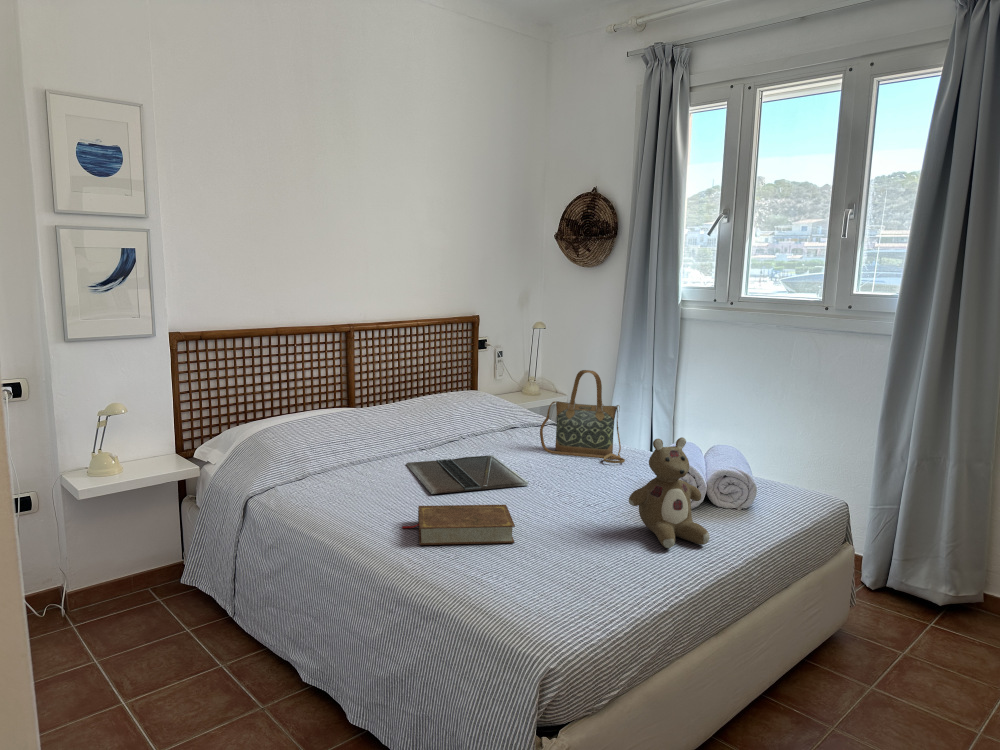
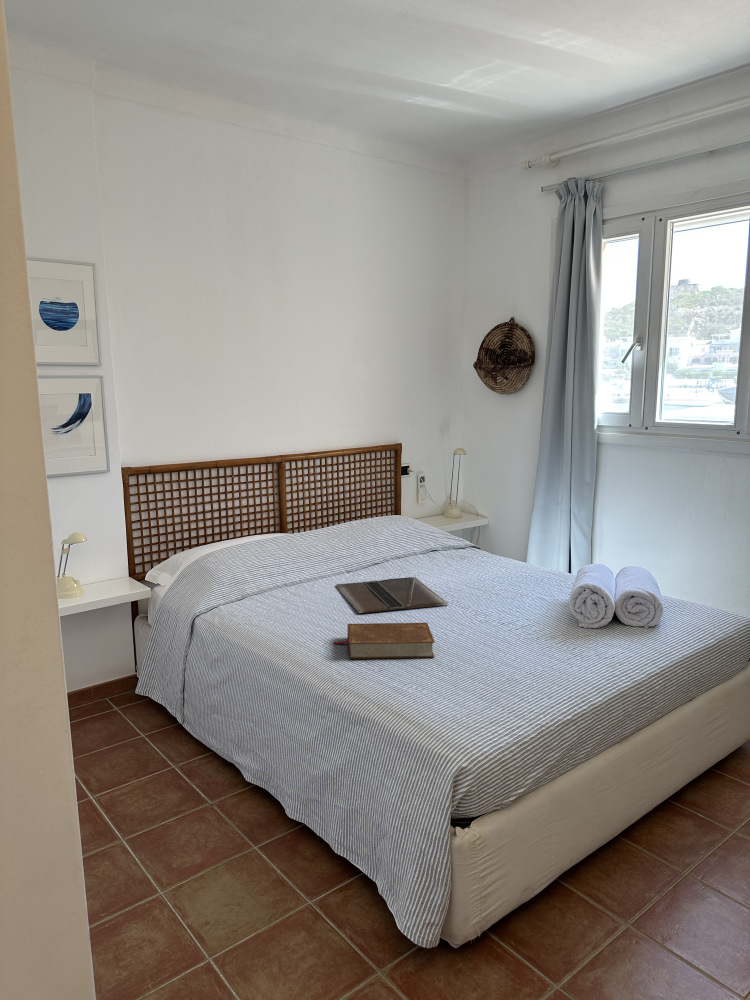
handbag: present [540,370,625,463] -> none [460,496,541,584]
stuffed bear: present [629,437,710,548] -> none [540,561,615,663]

